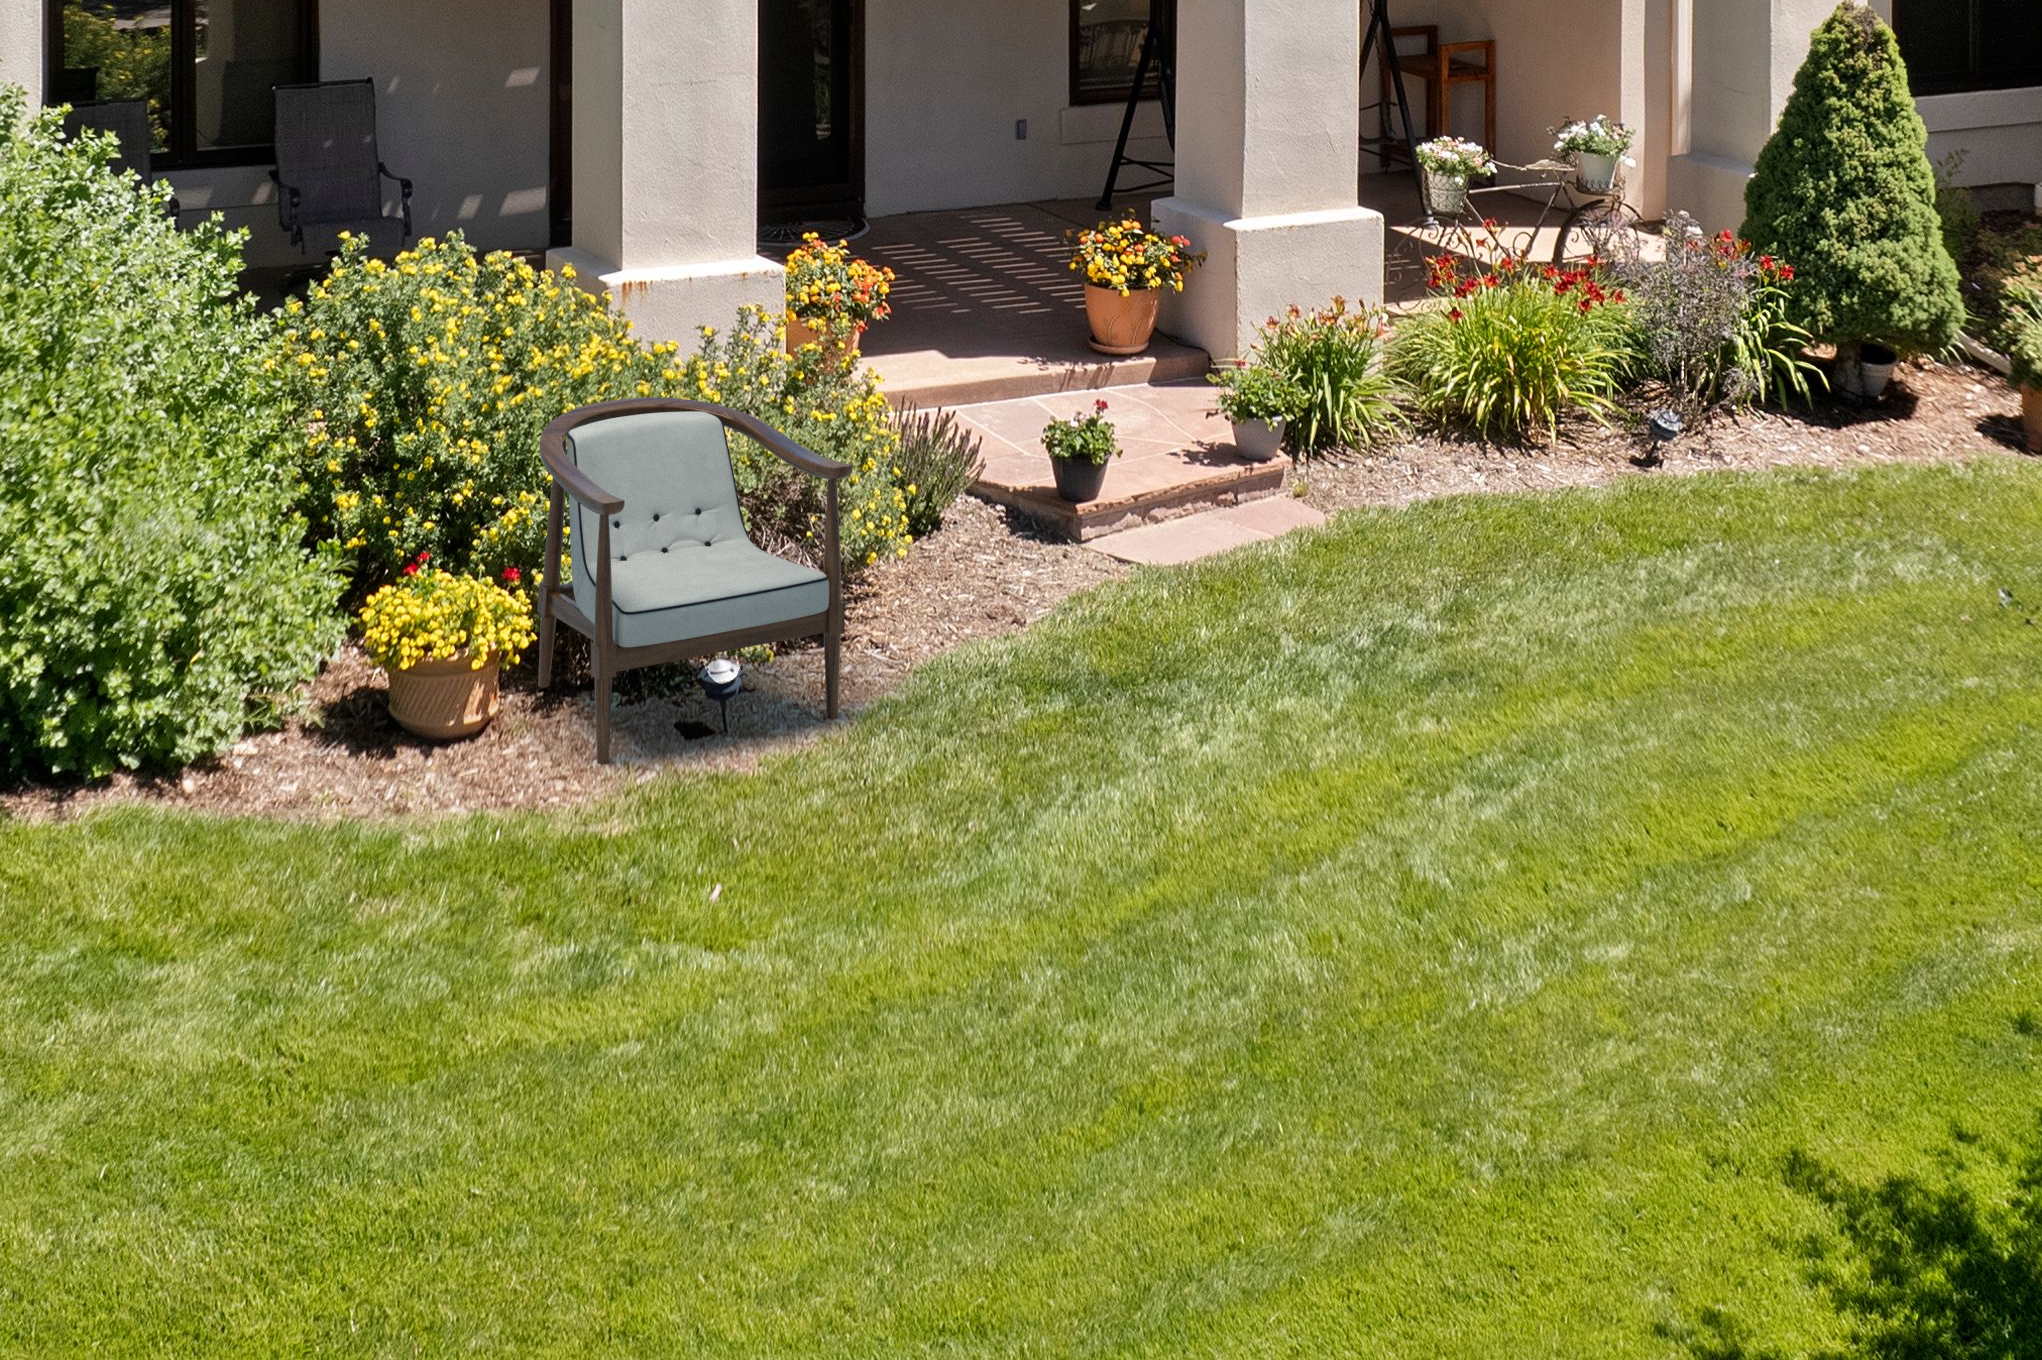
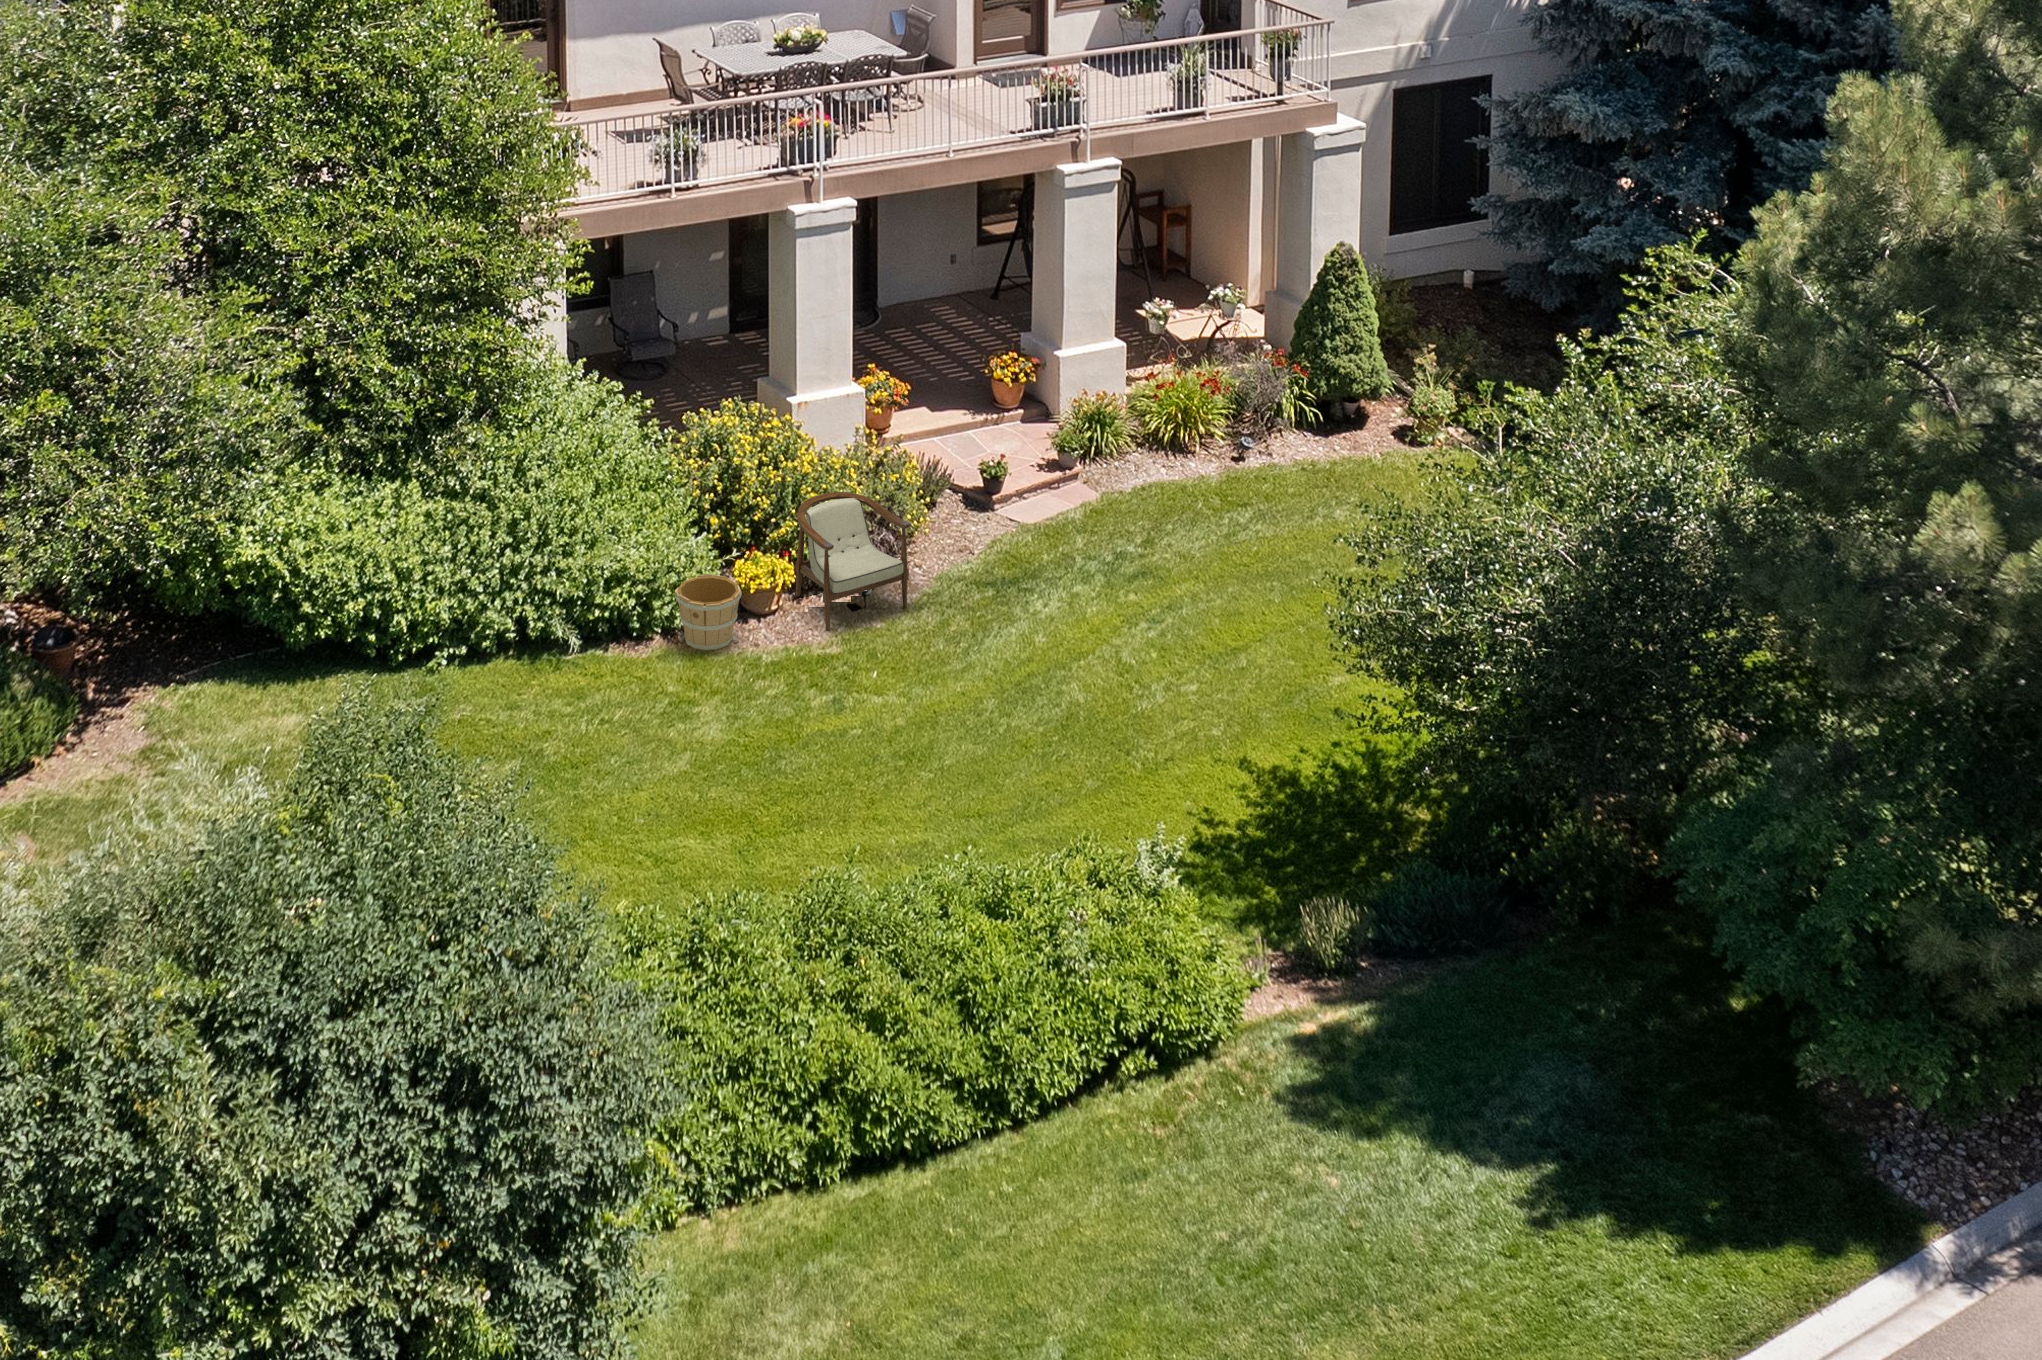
wooden bucket: none [157,588,350,805] -> present [675,574,742,651]

